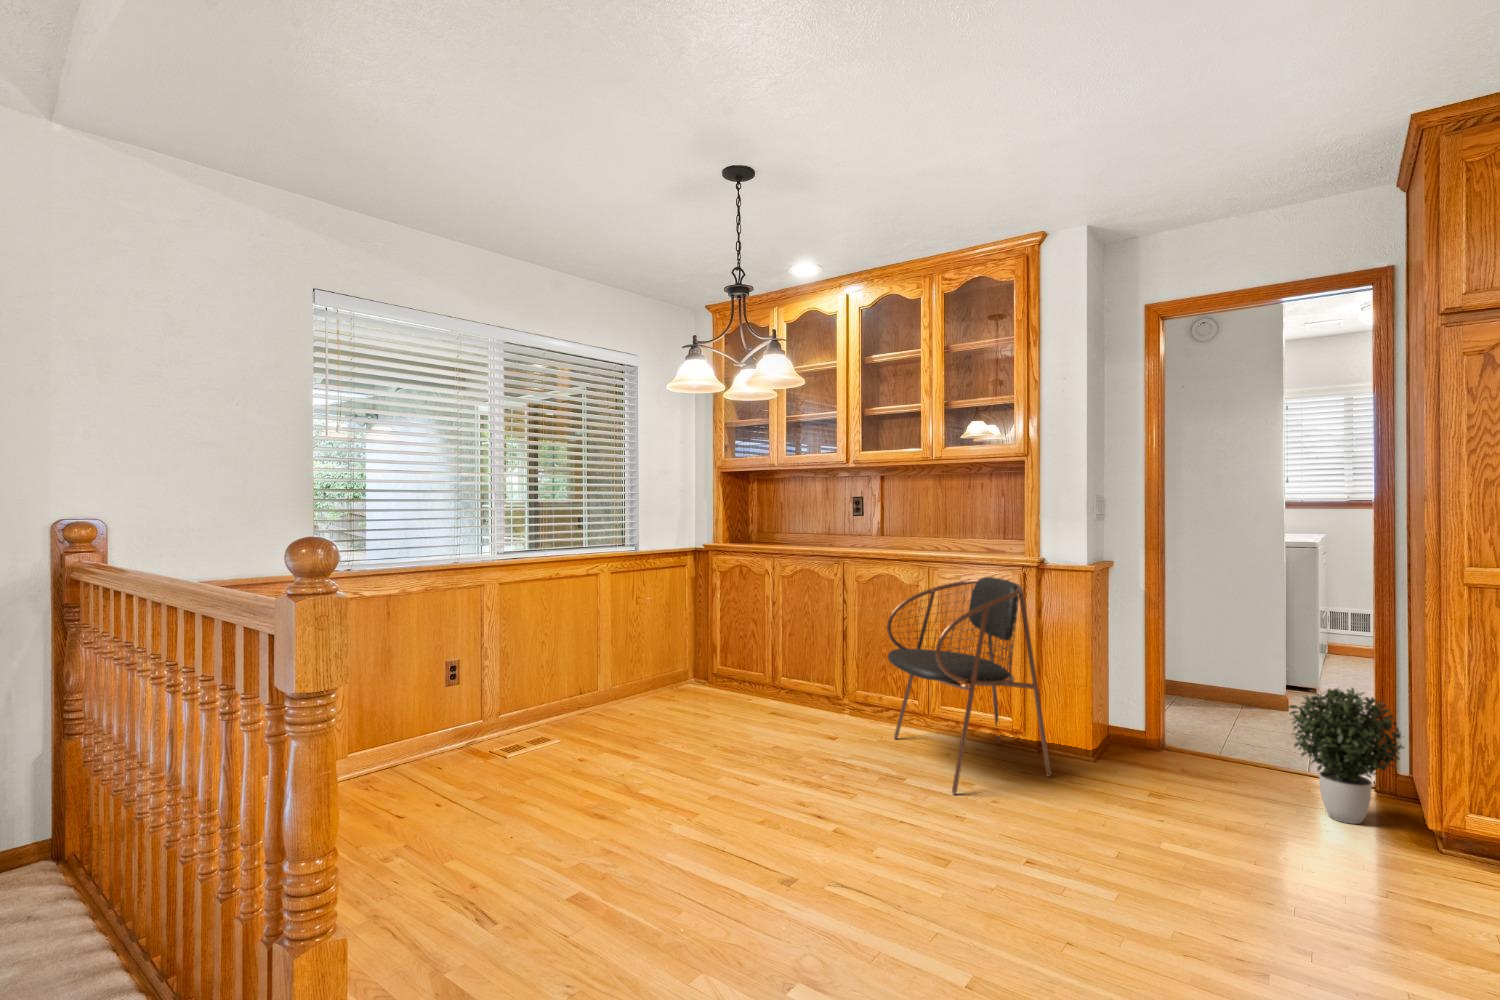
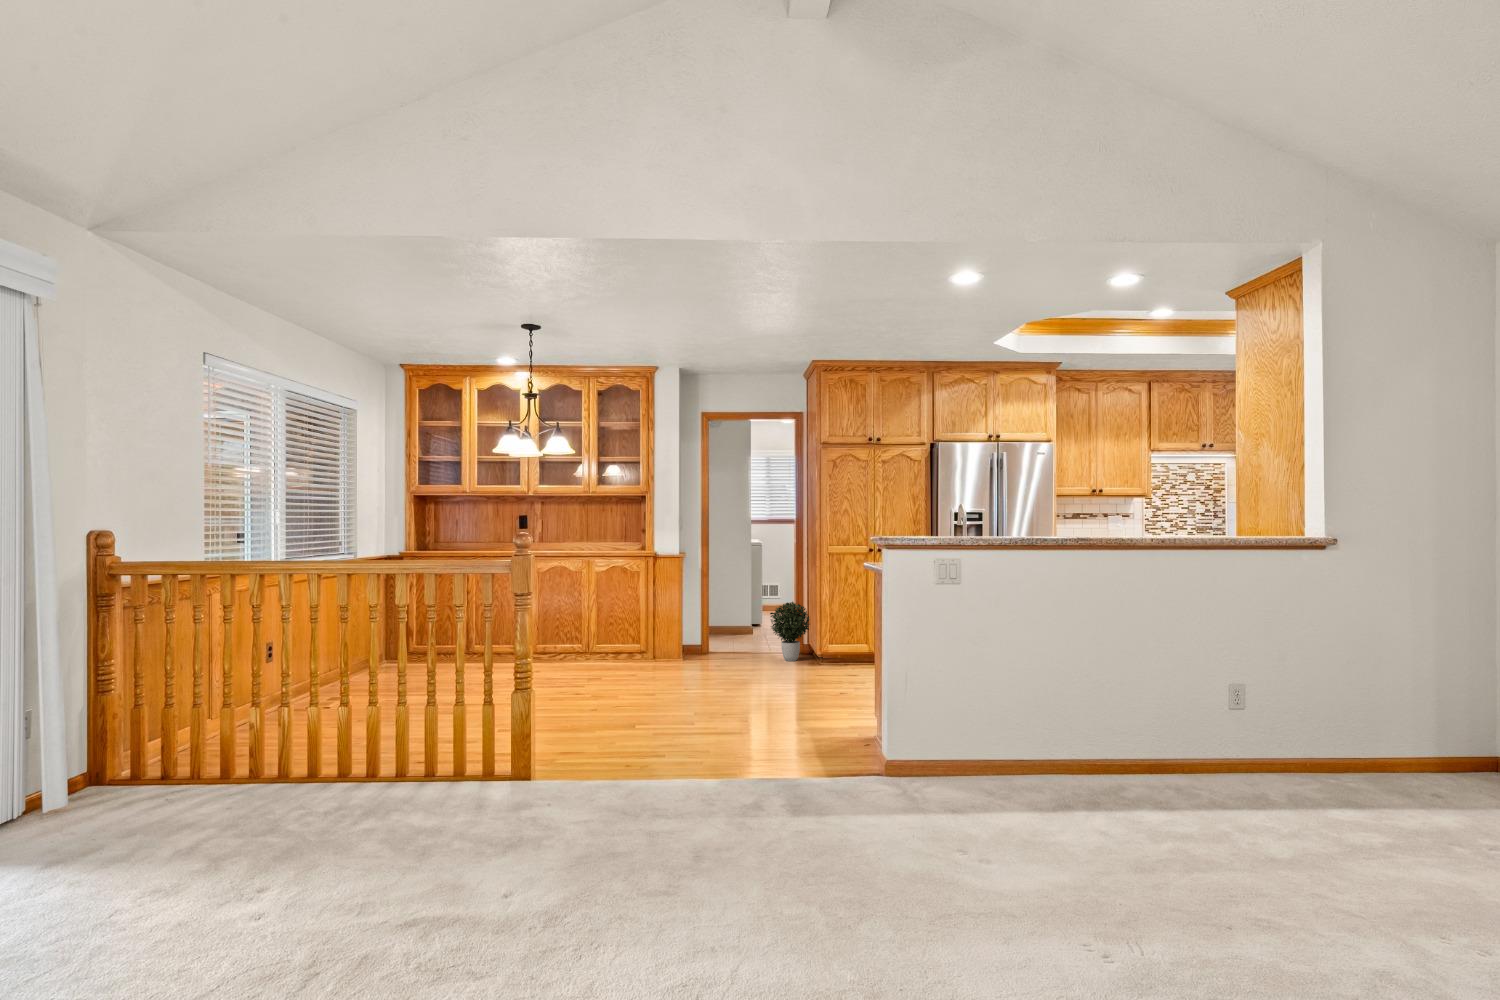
dining chair: present [887,577,1051,794] -> none [571,562,670,678]

